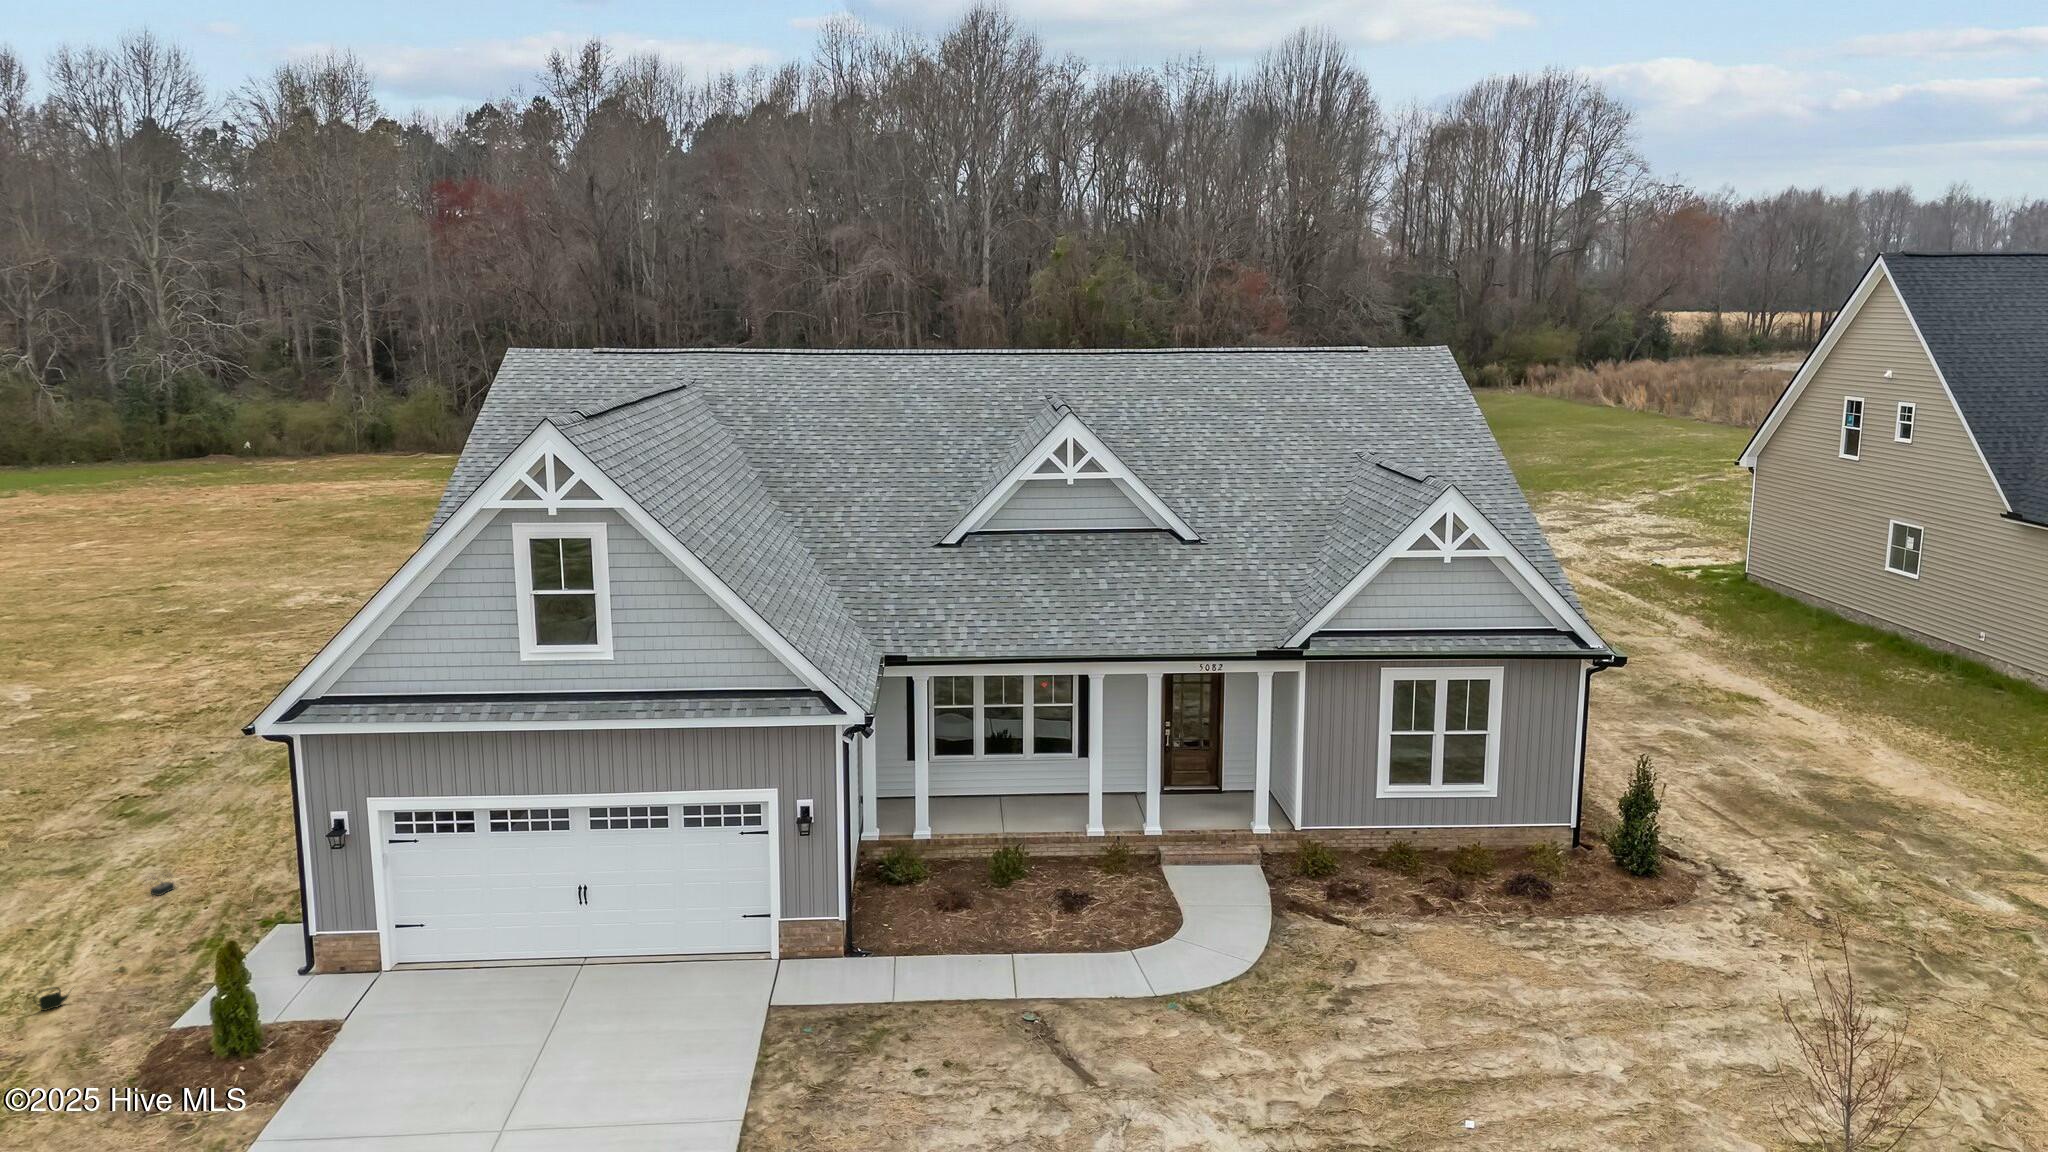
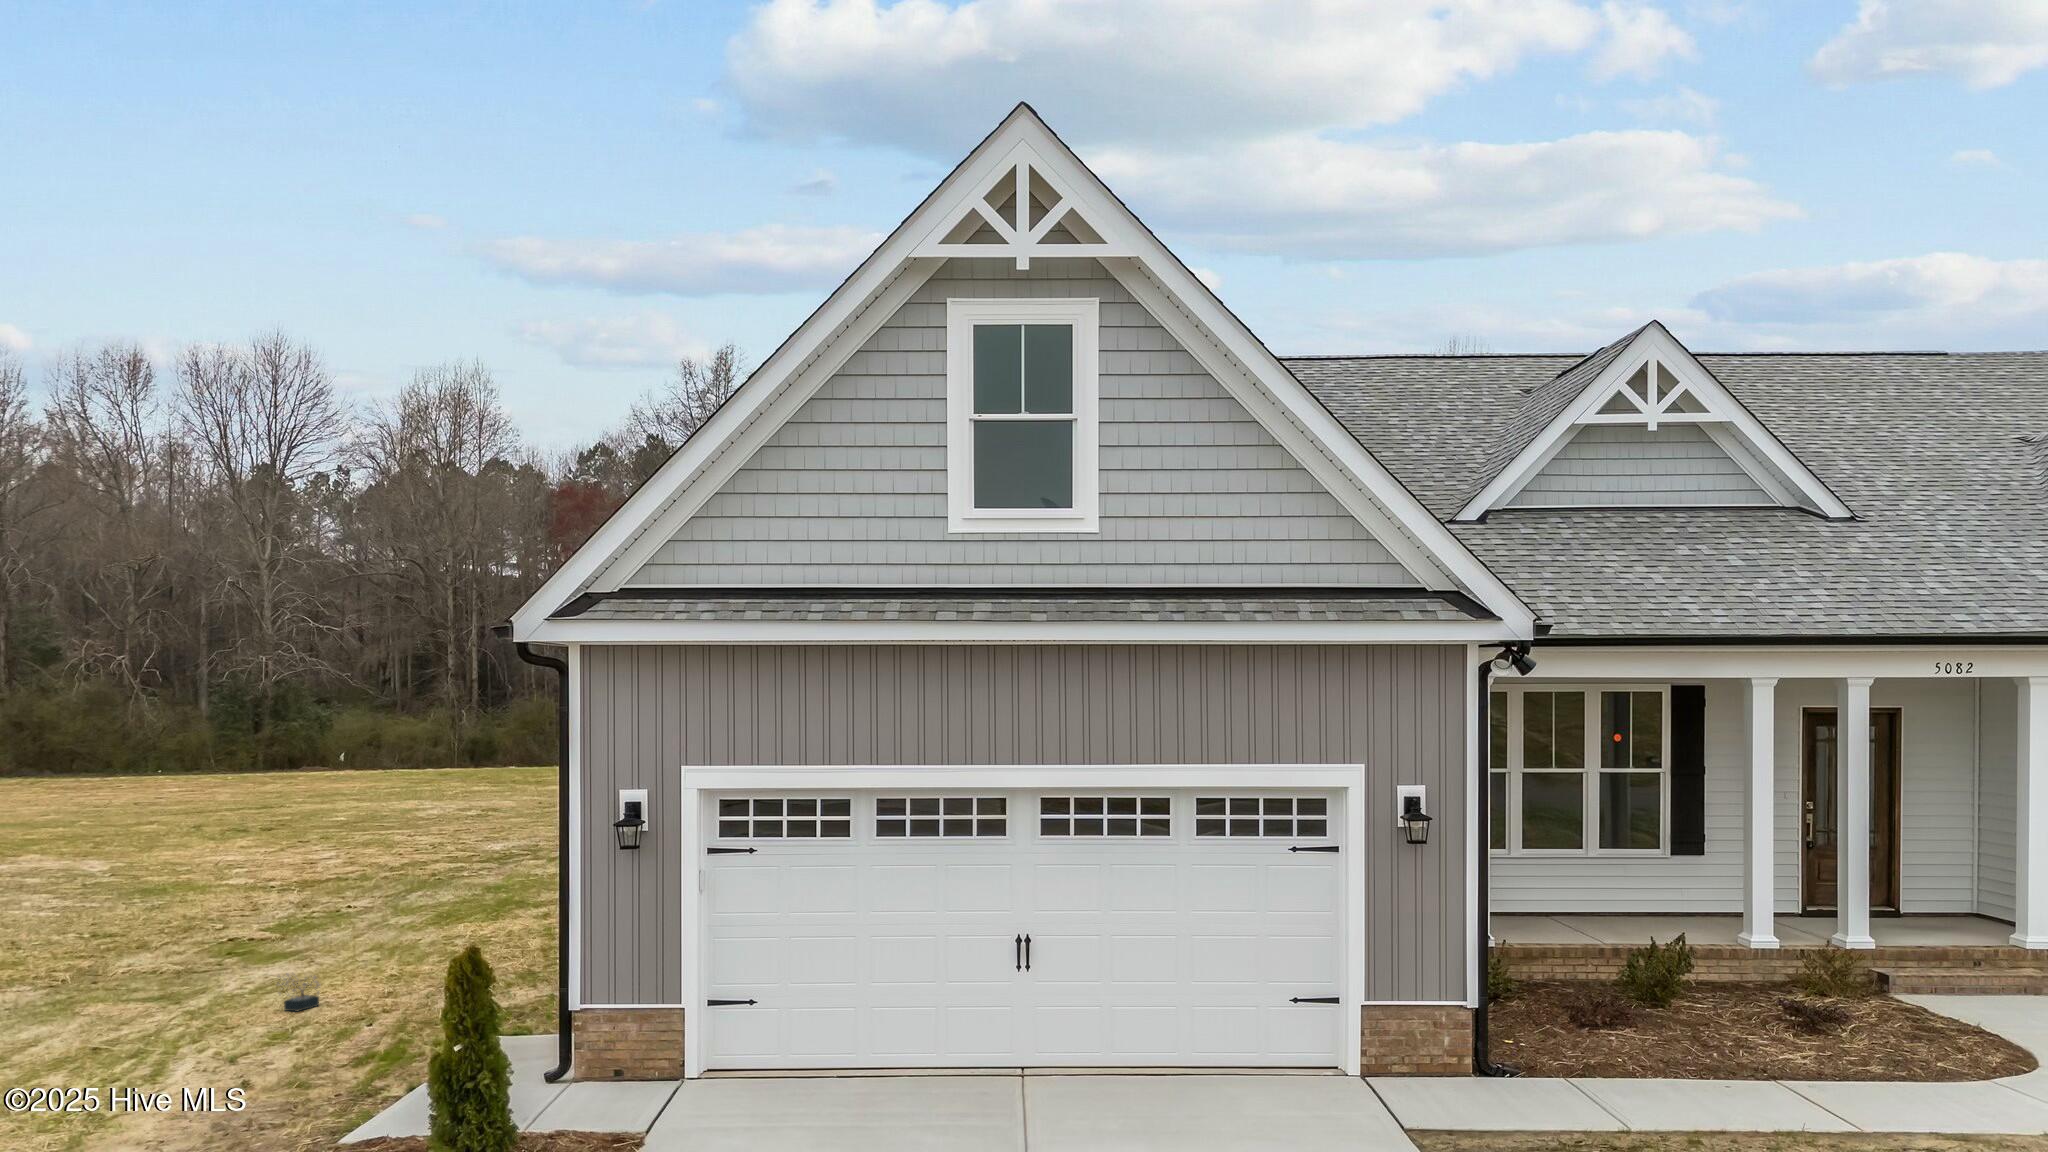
watering can: present [33,987,69,1011] -> none [104,1080,175,1121]

